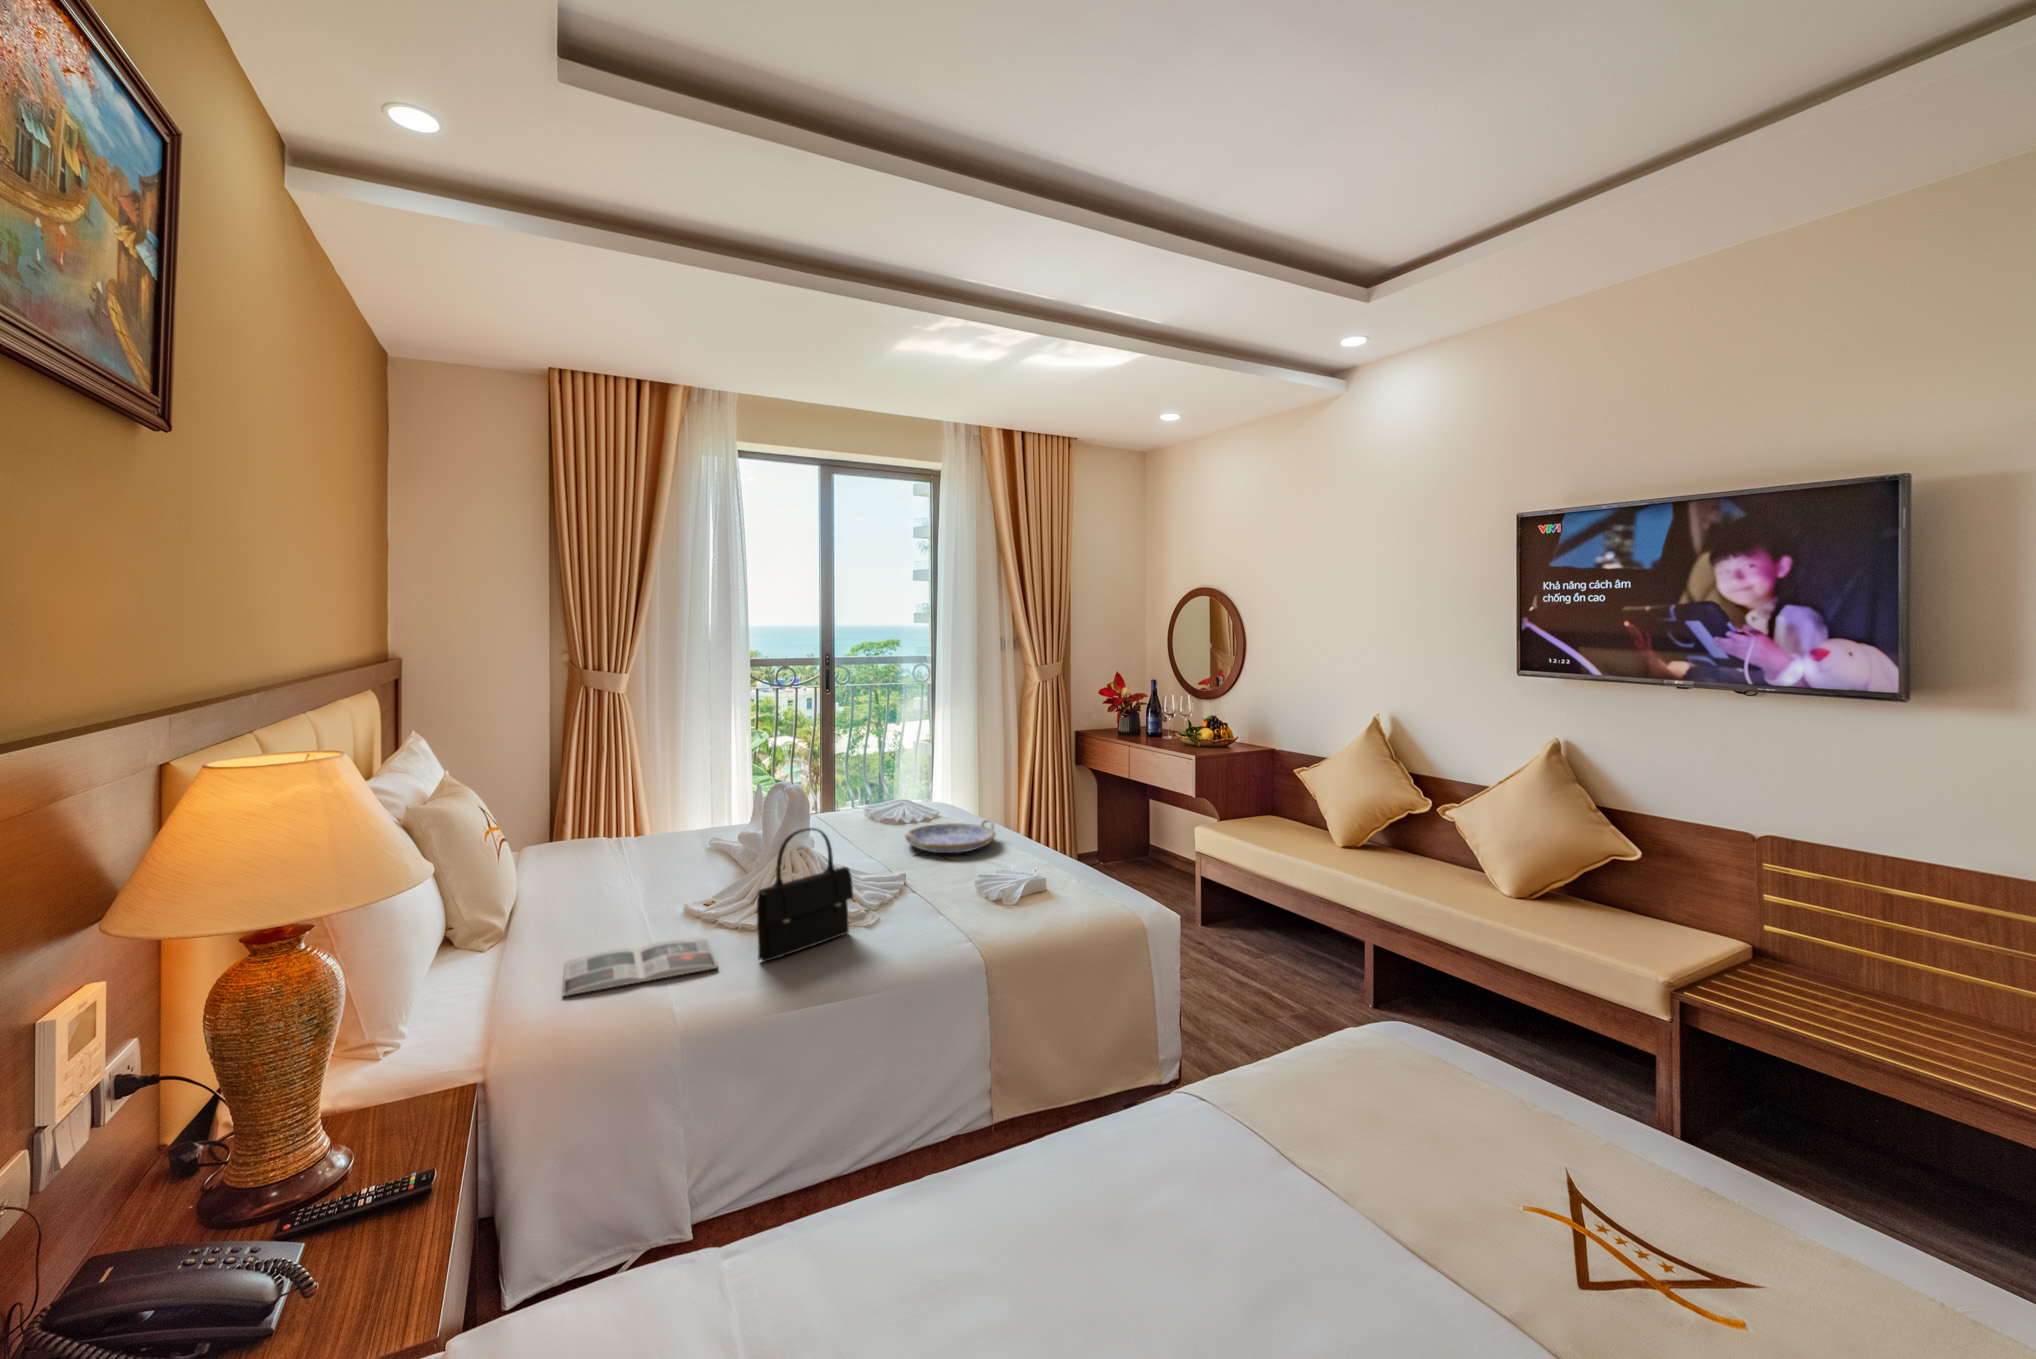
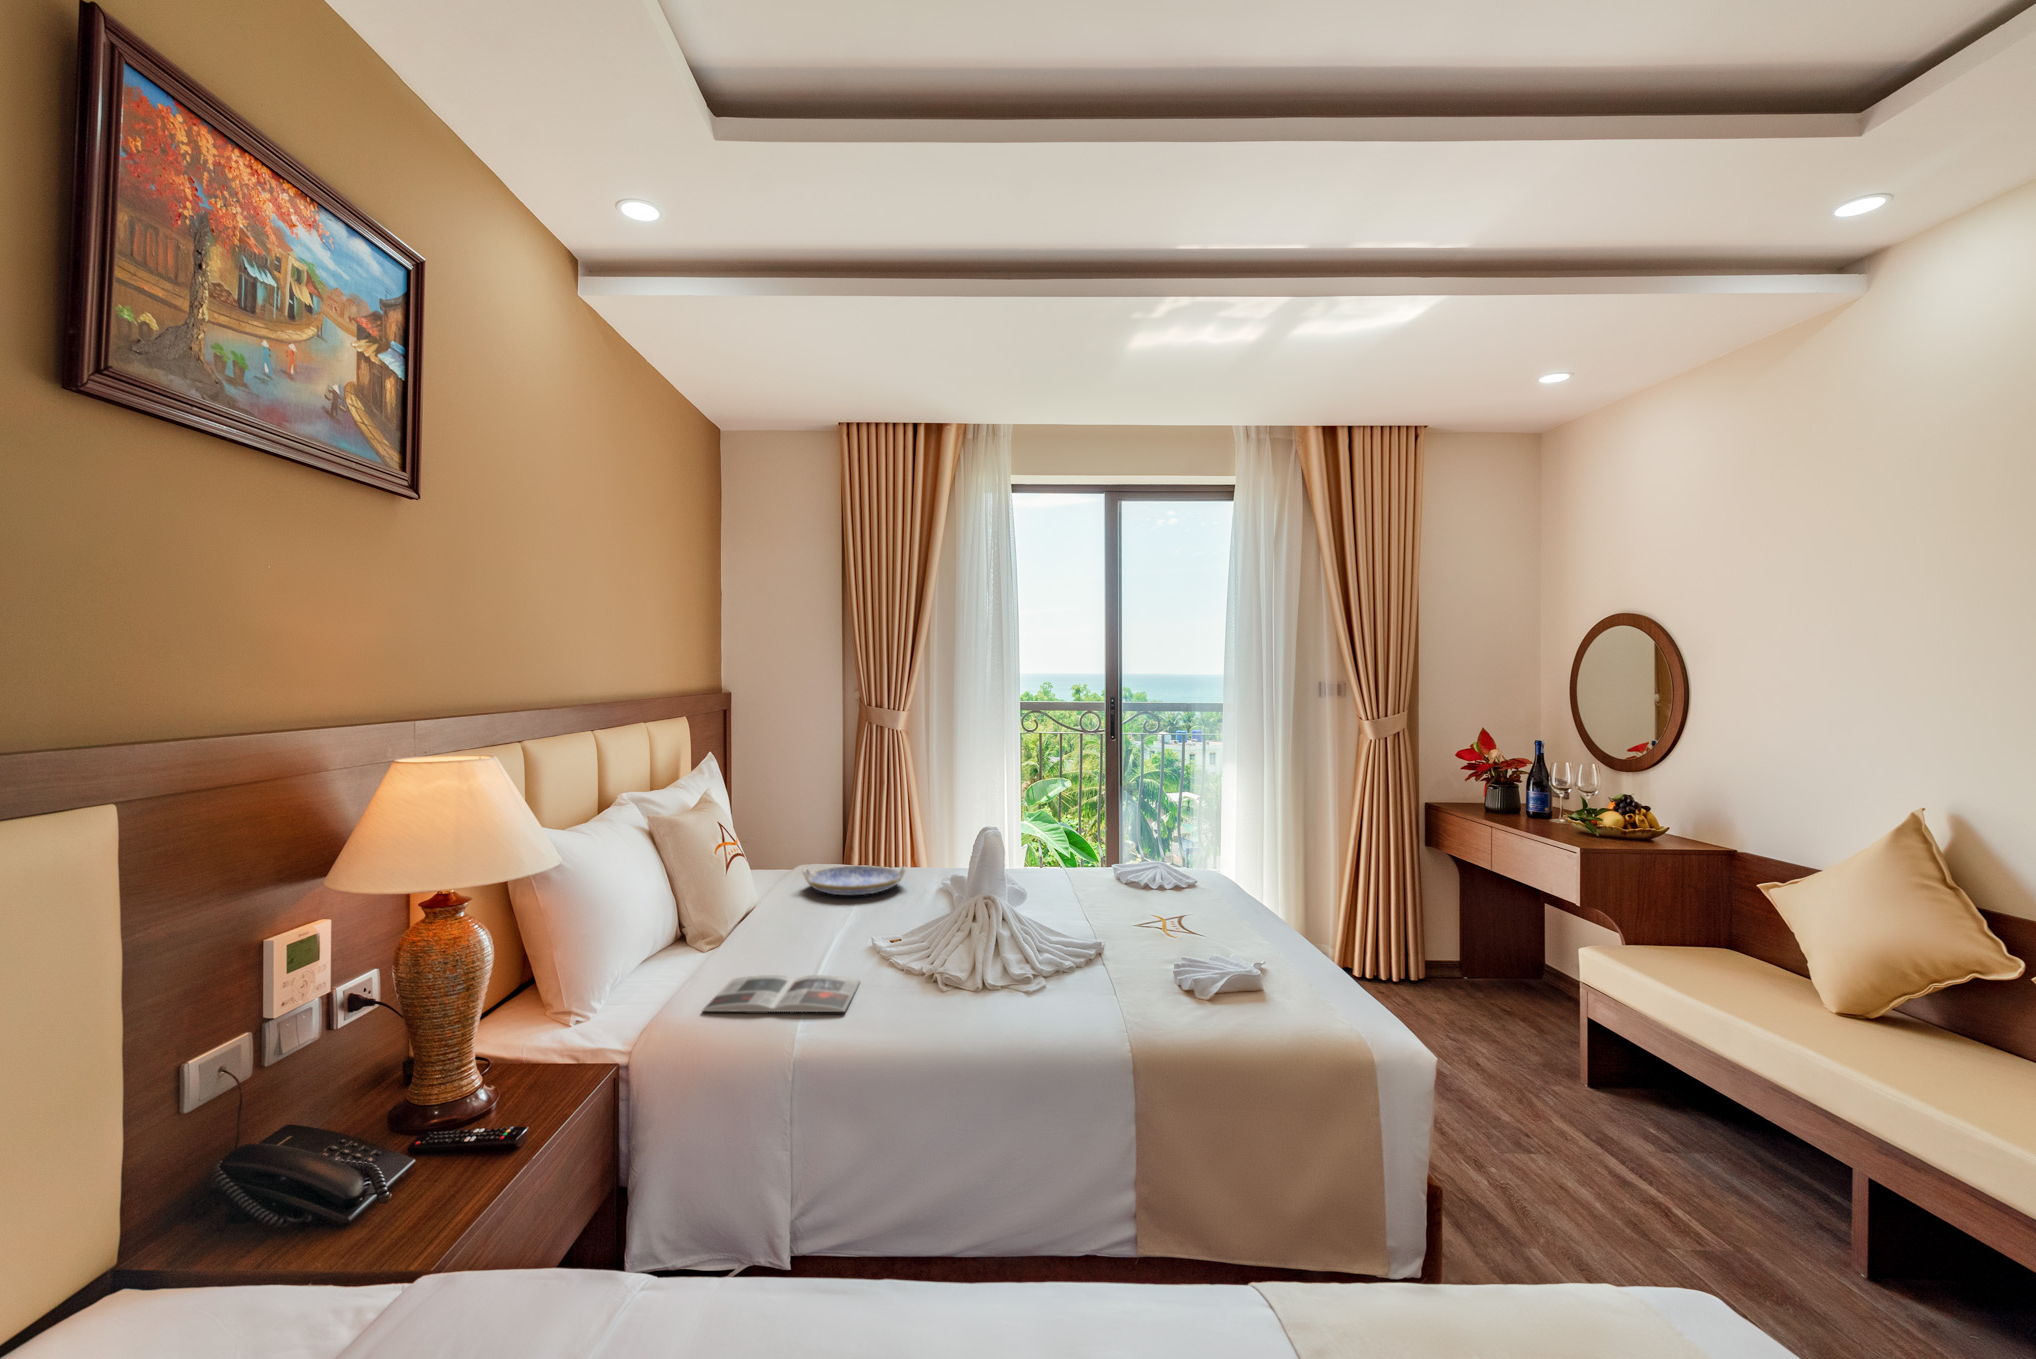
serving tray: present [905,820,996,853] -> present [803,866,906,895]
handbag: present [757,828,853,962] -> none [886,876,1000,1015]

